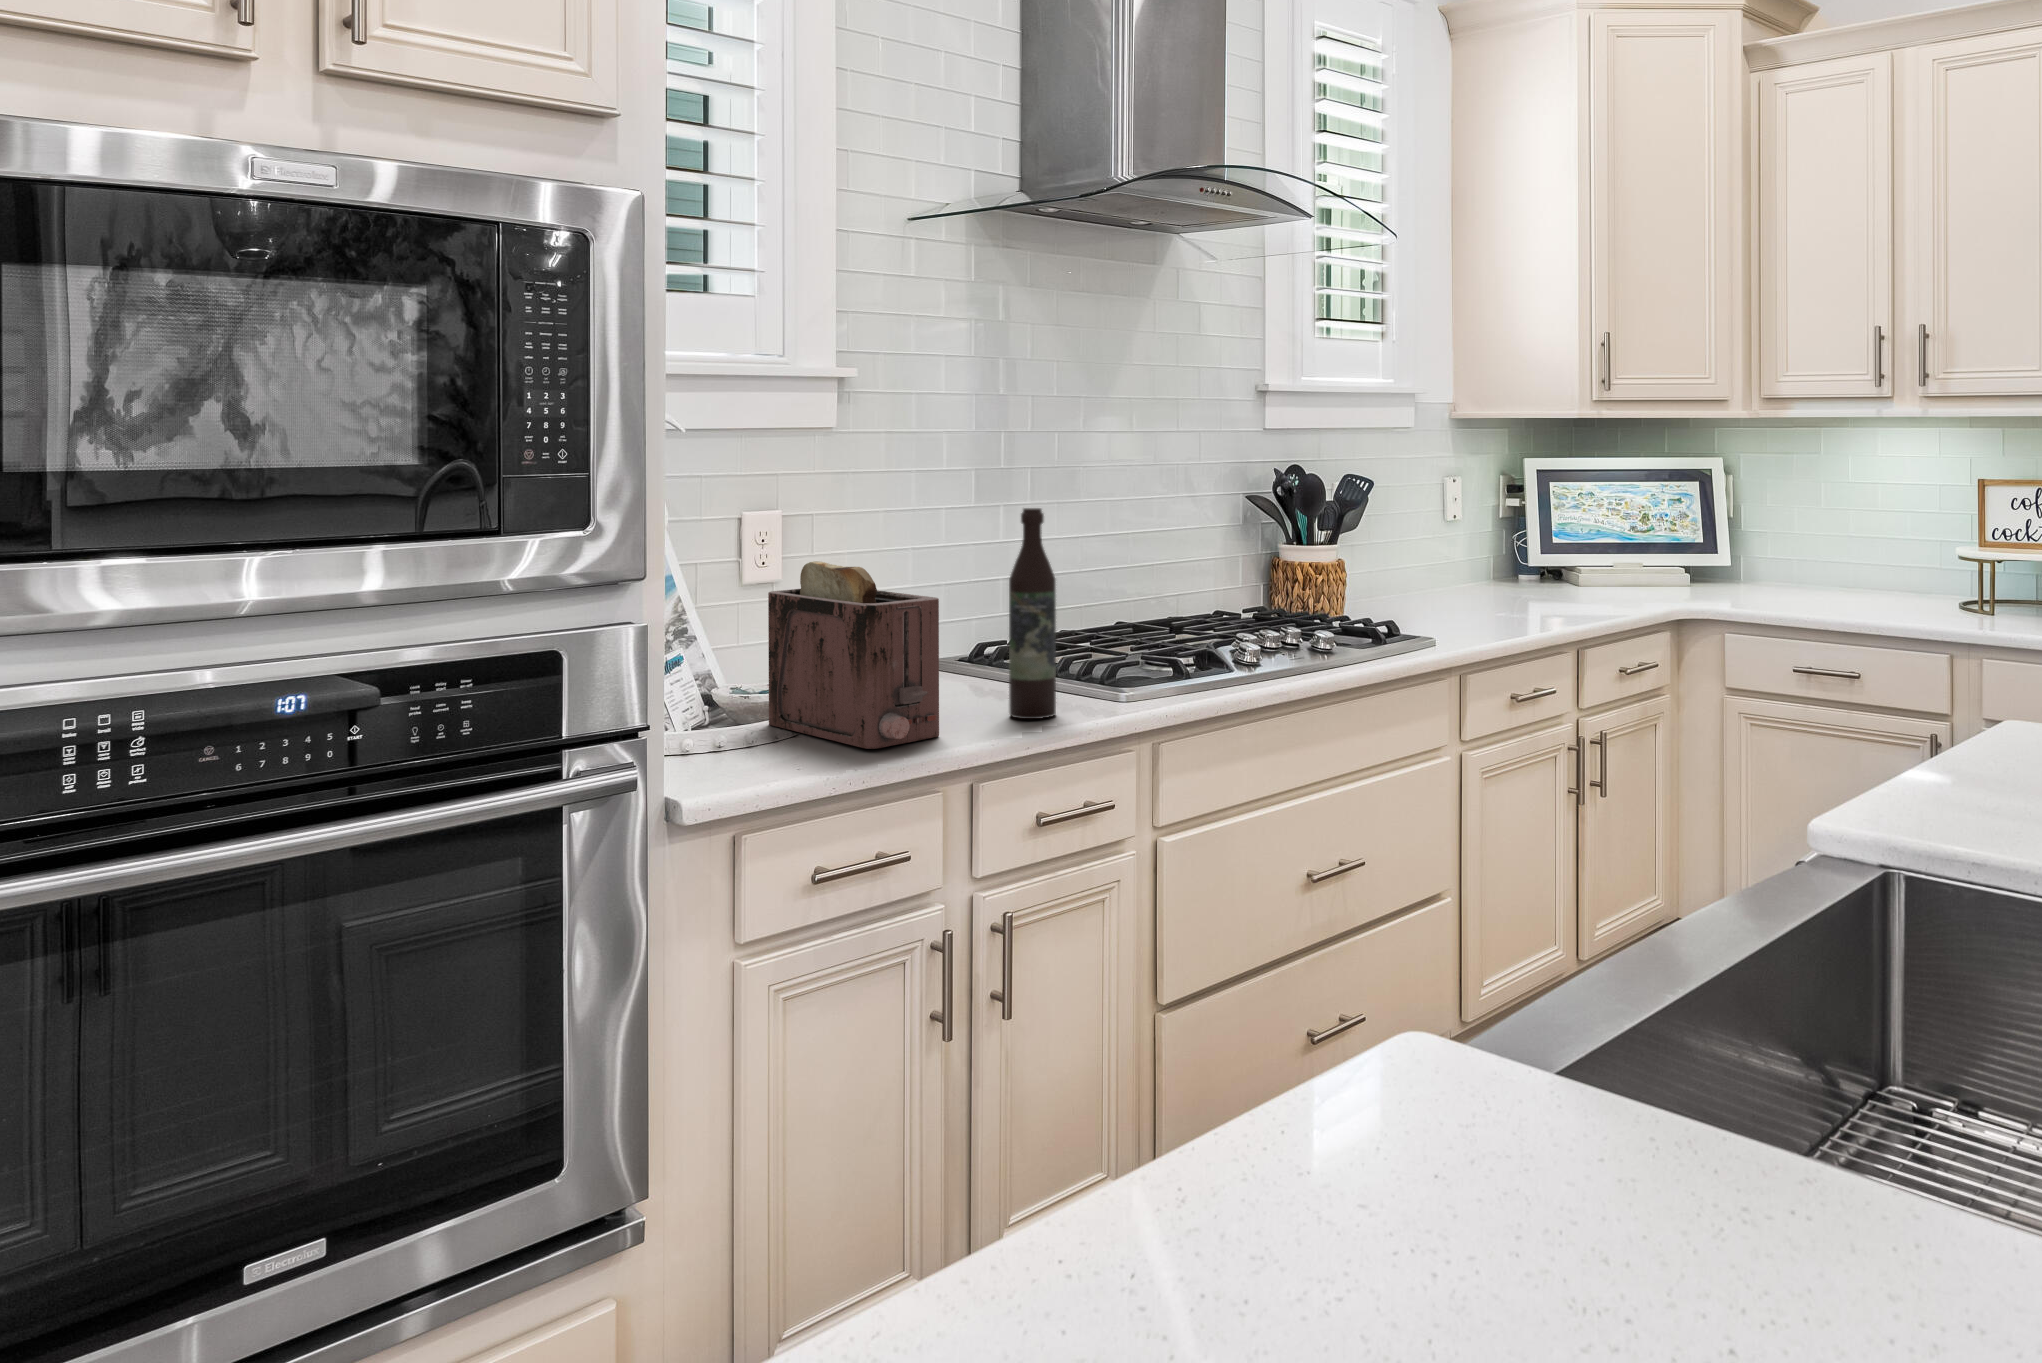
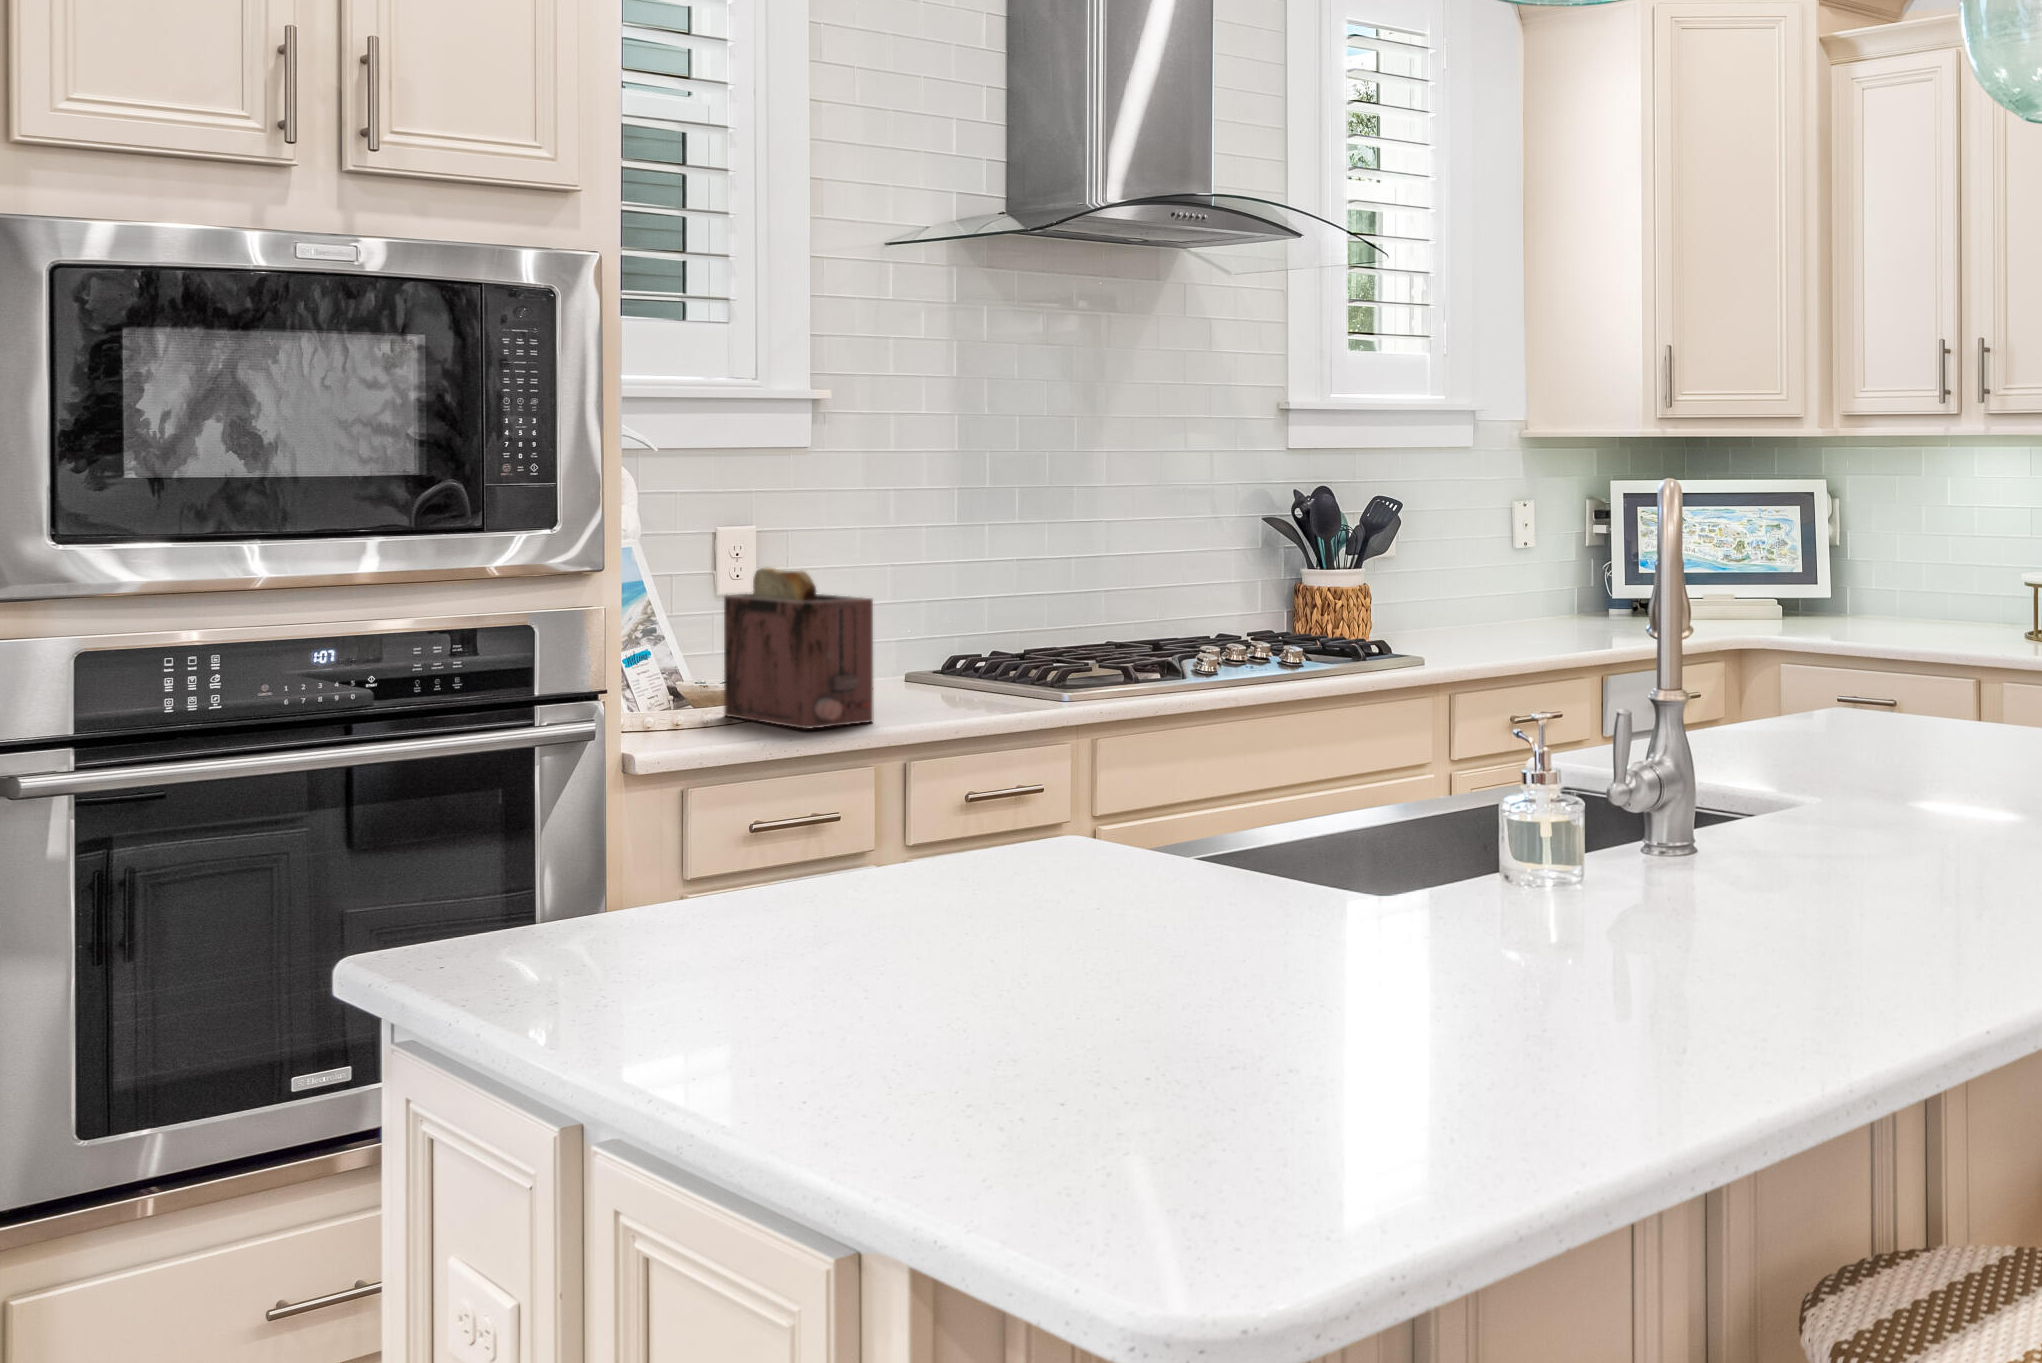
wine bottle: present [1009,508,1056,719] -> none [945,520,989,711]

